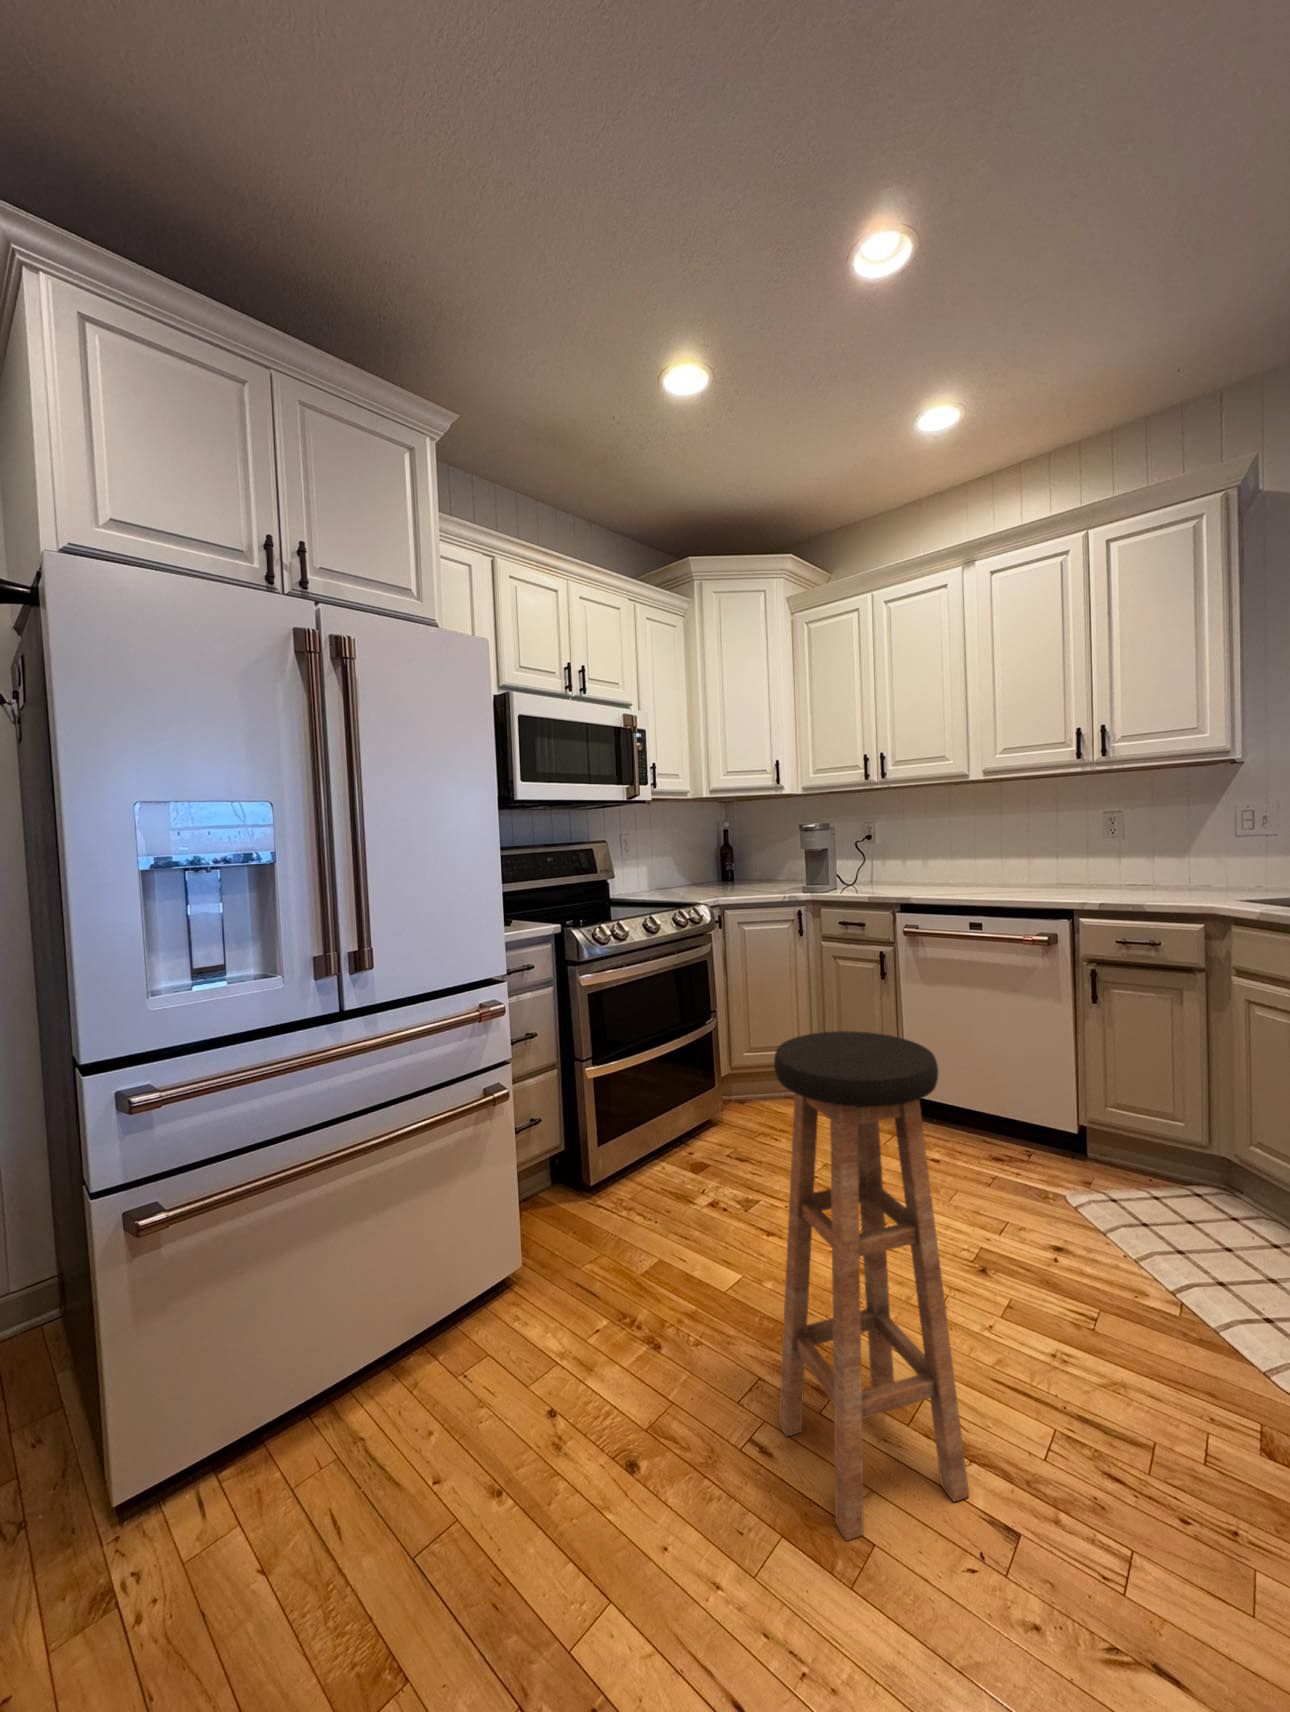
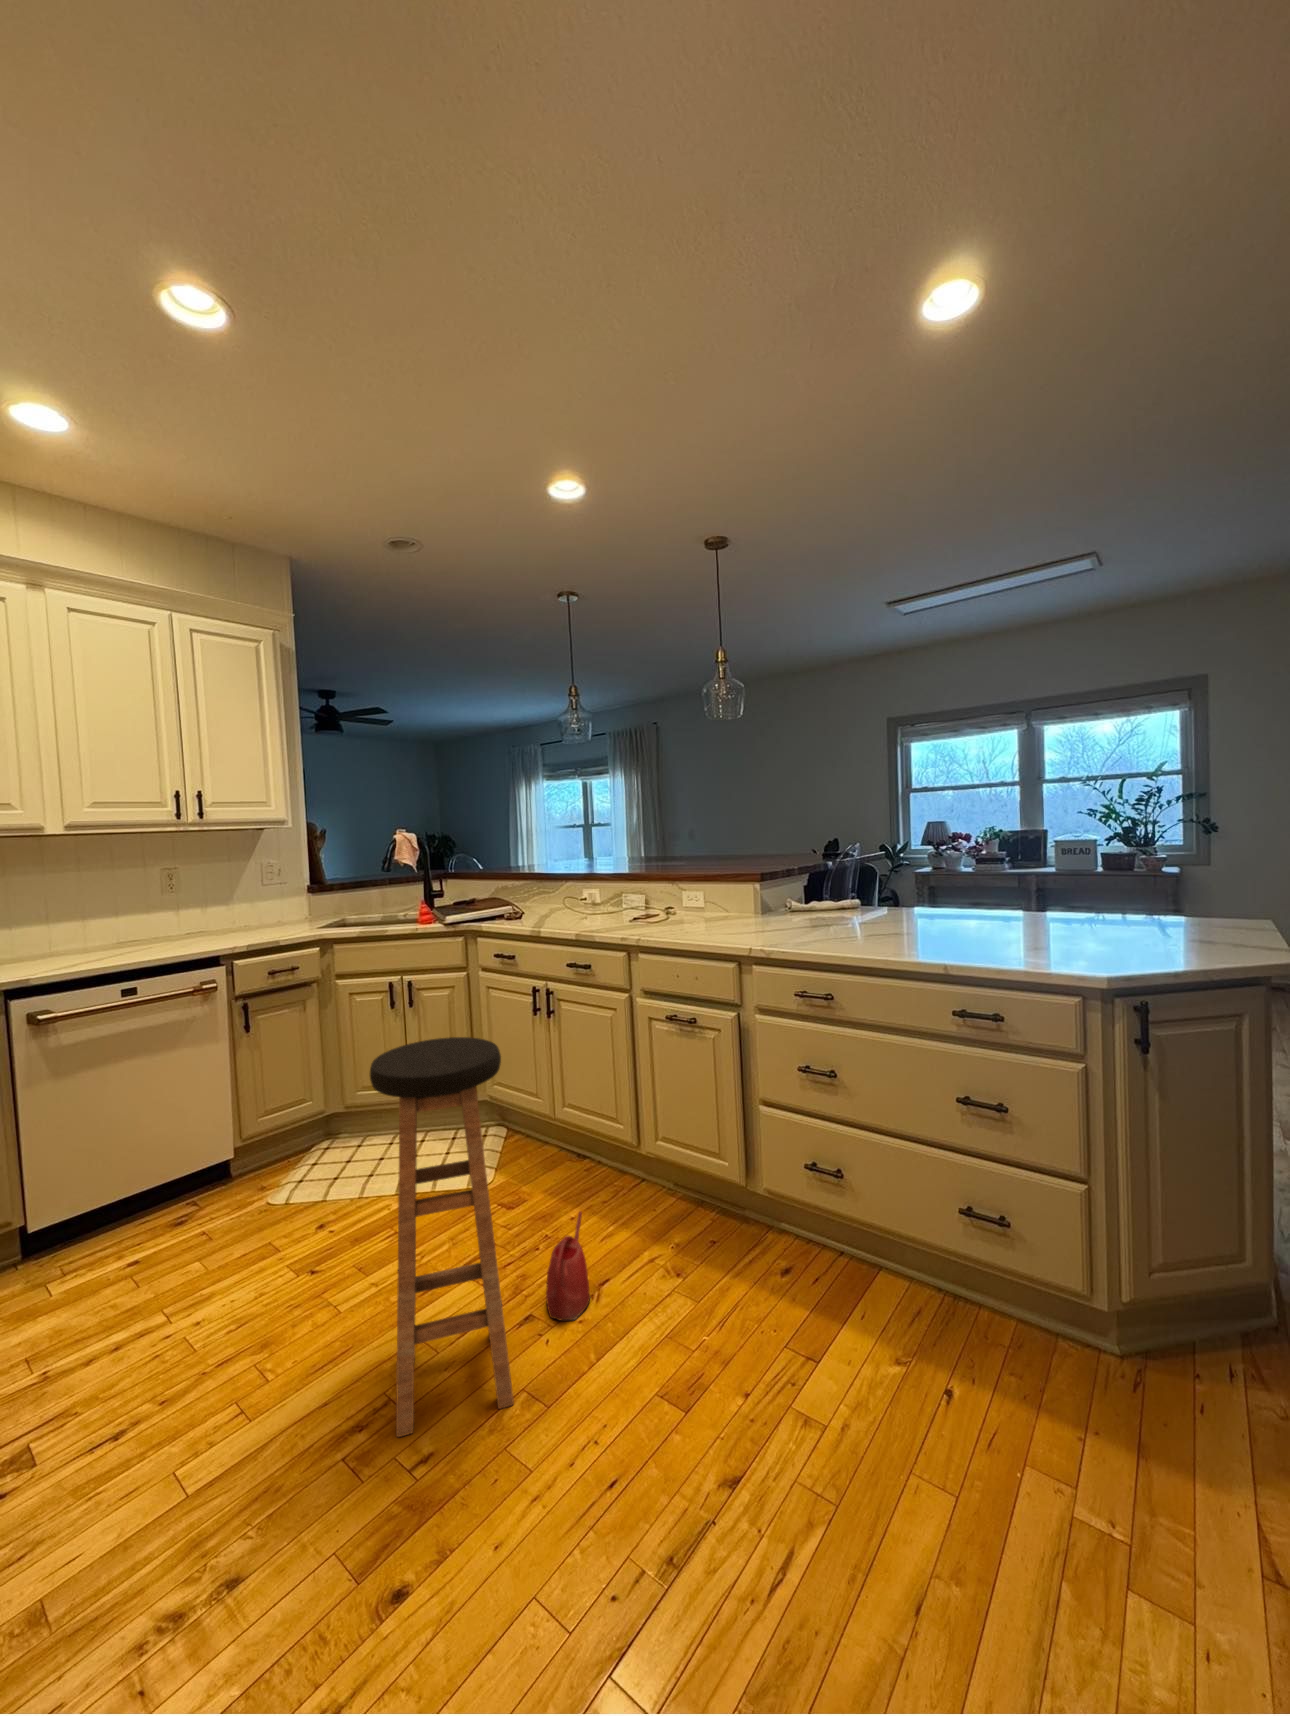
watering can: none [1014,1476,1209,1637] -> present [546,1212,590,1320]

